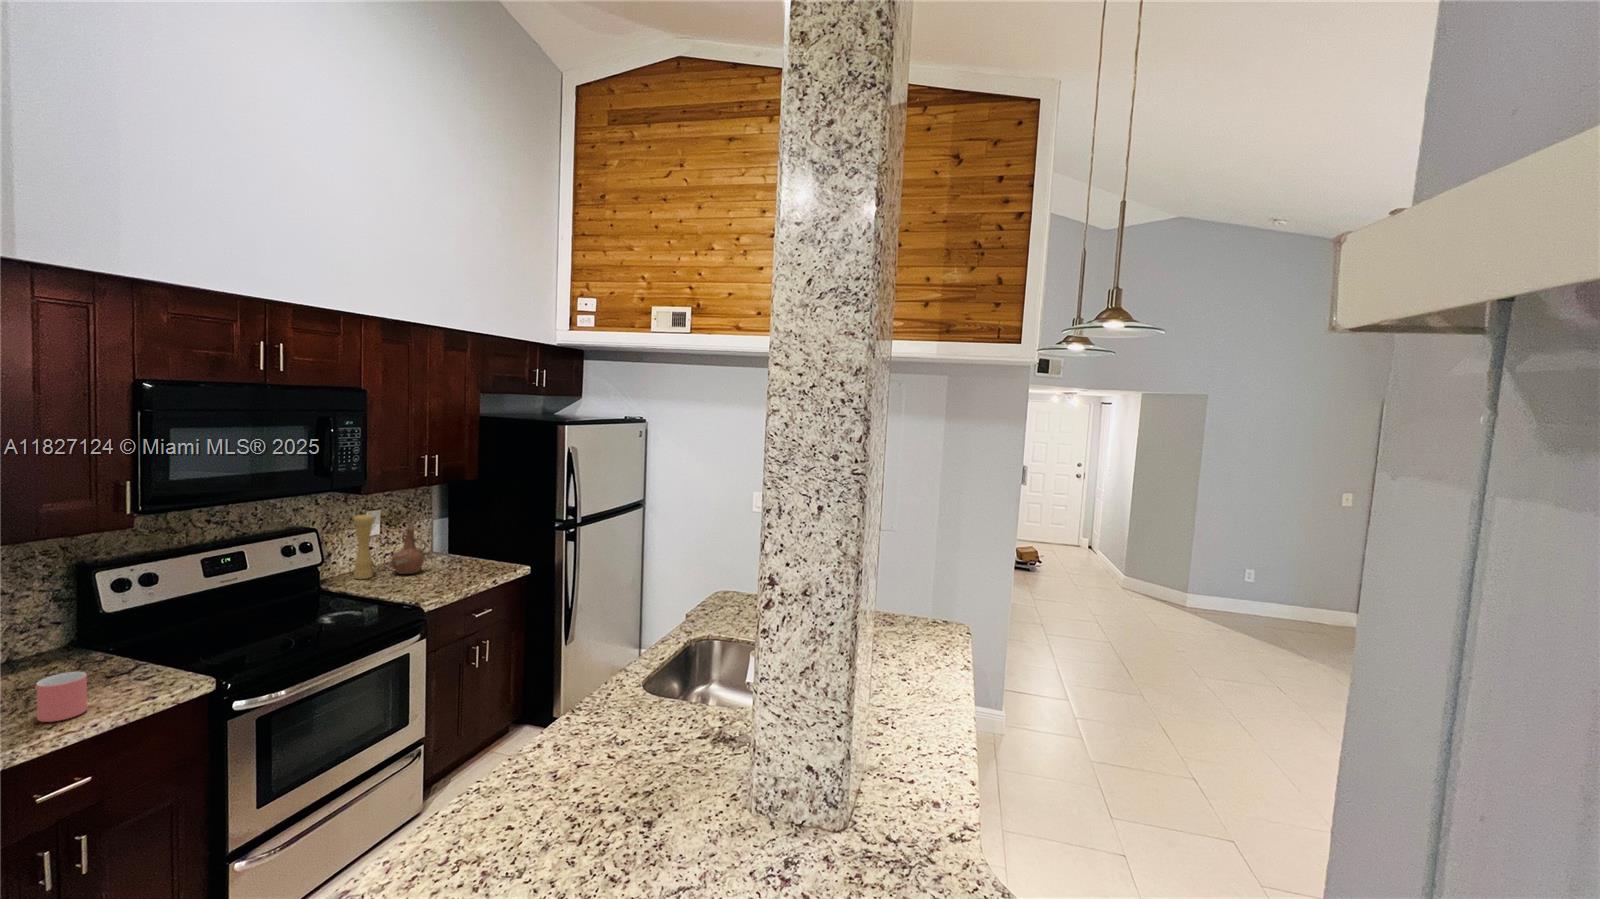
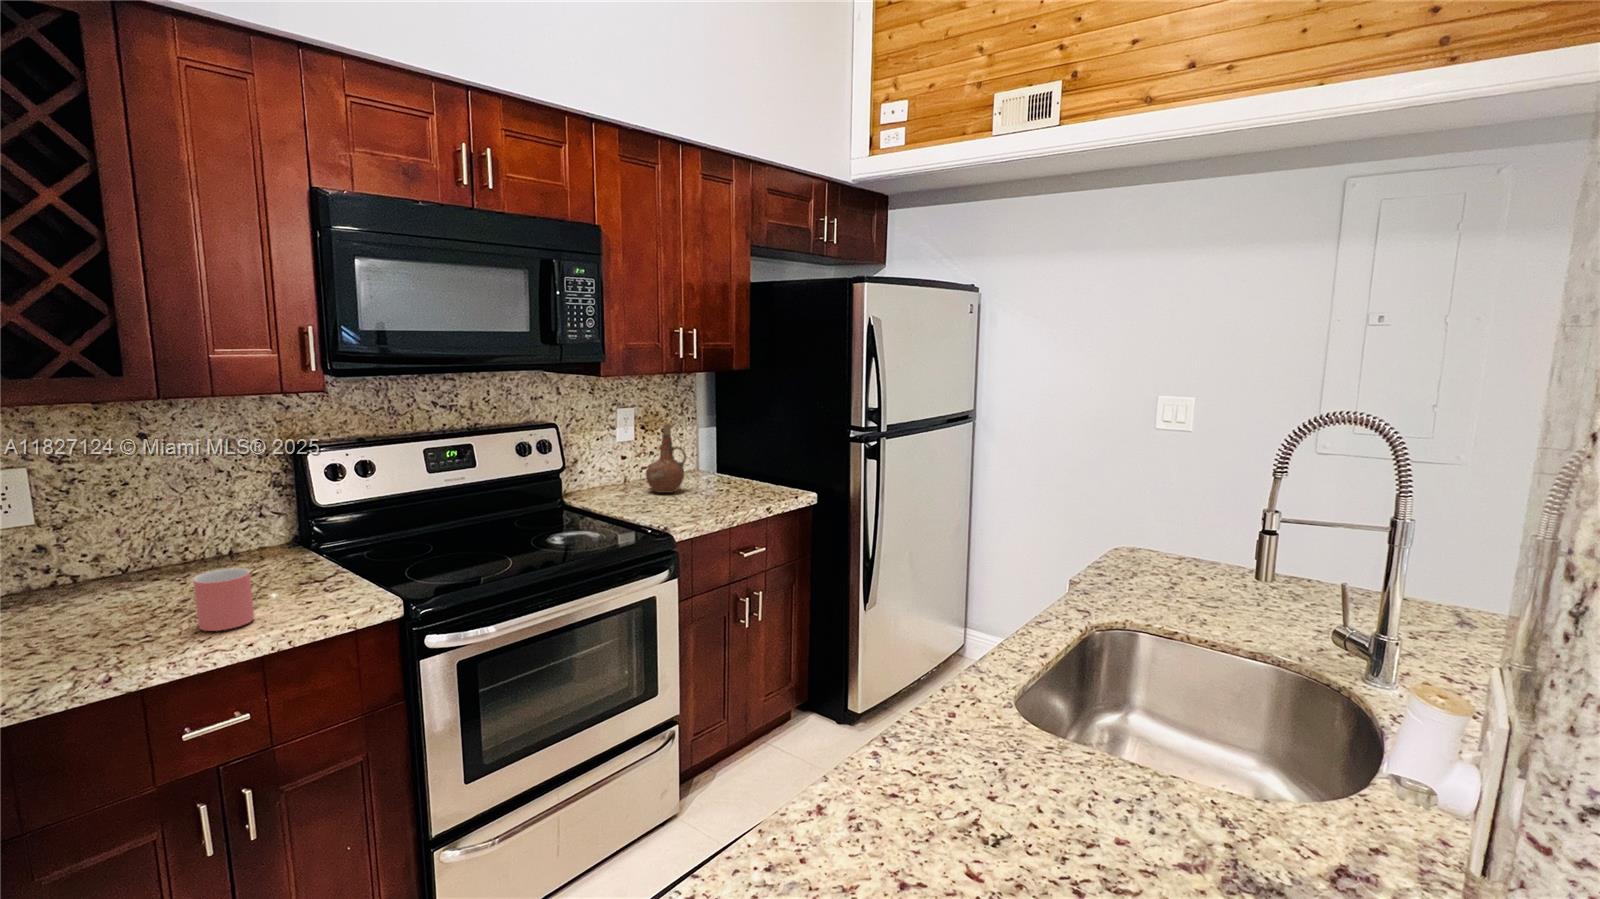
pepper mill: present [354,514,374,579] -> none [602,410,625,495]

